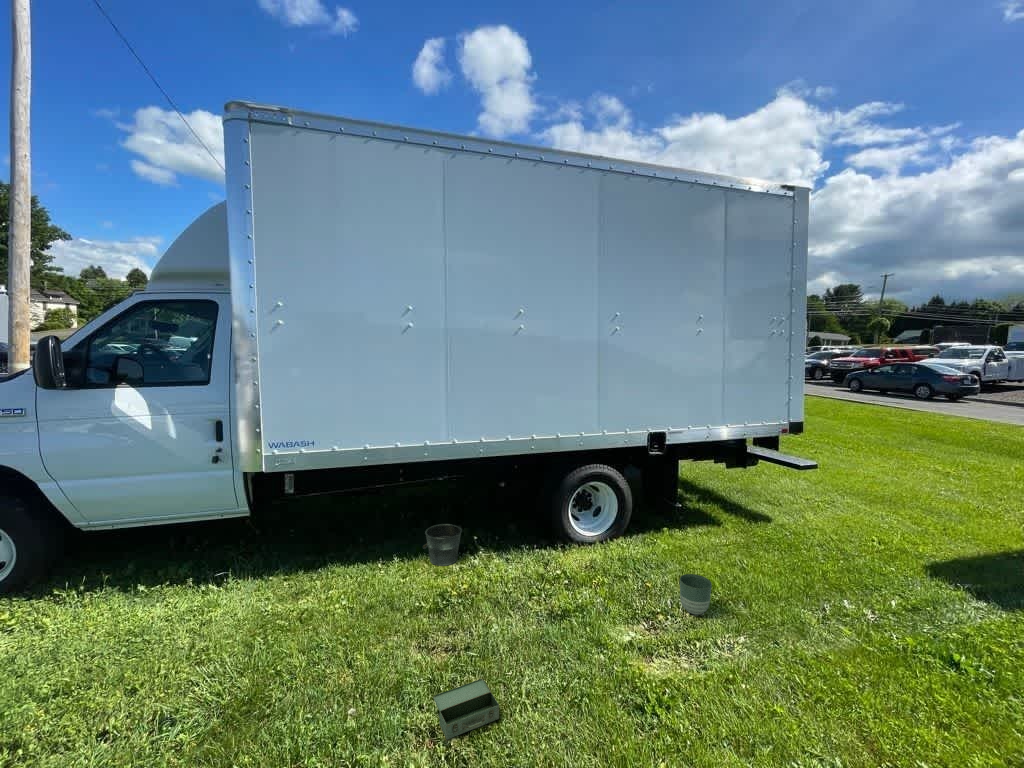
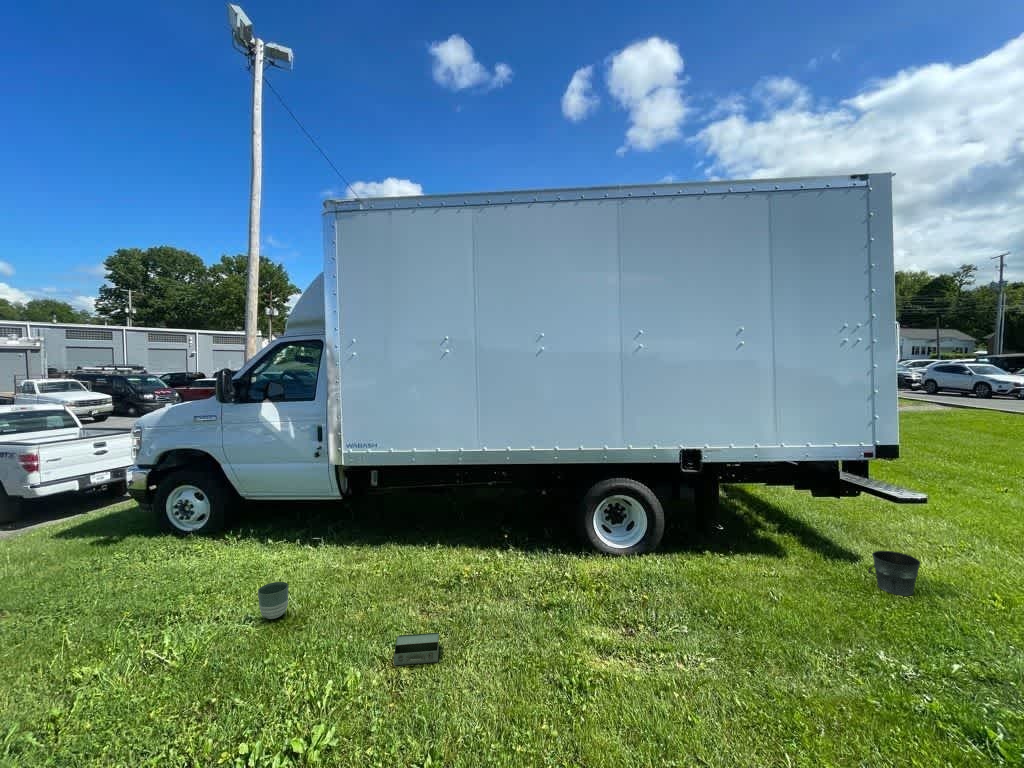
bucket: present [423,524,462,566] -> present [868,551,921,596]
planter: present [680,574,712,615] -> present [258,582,288,619]

